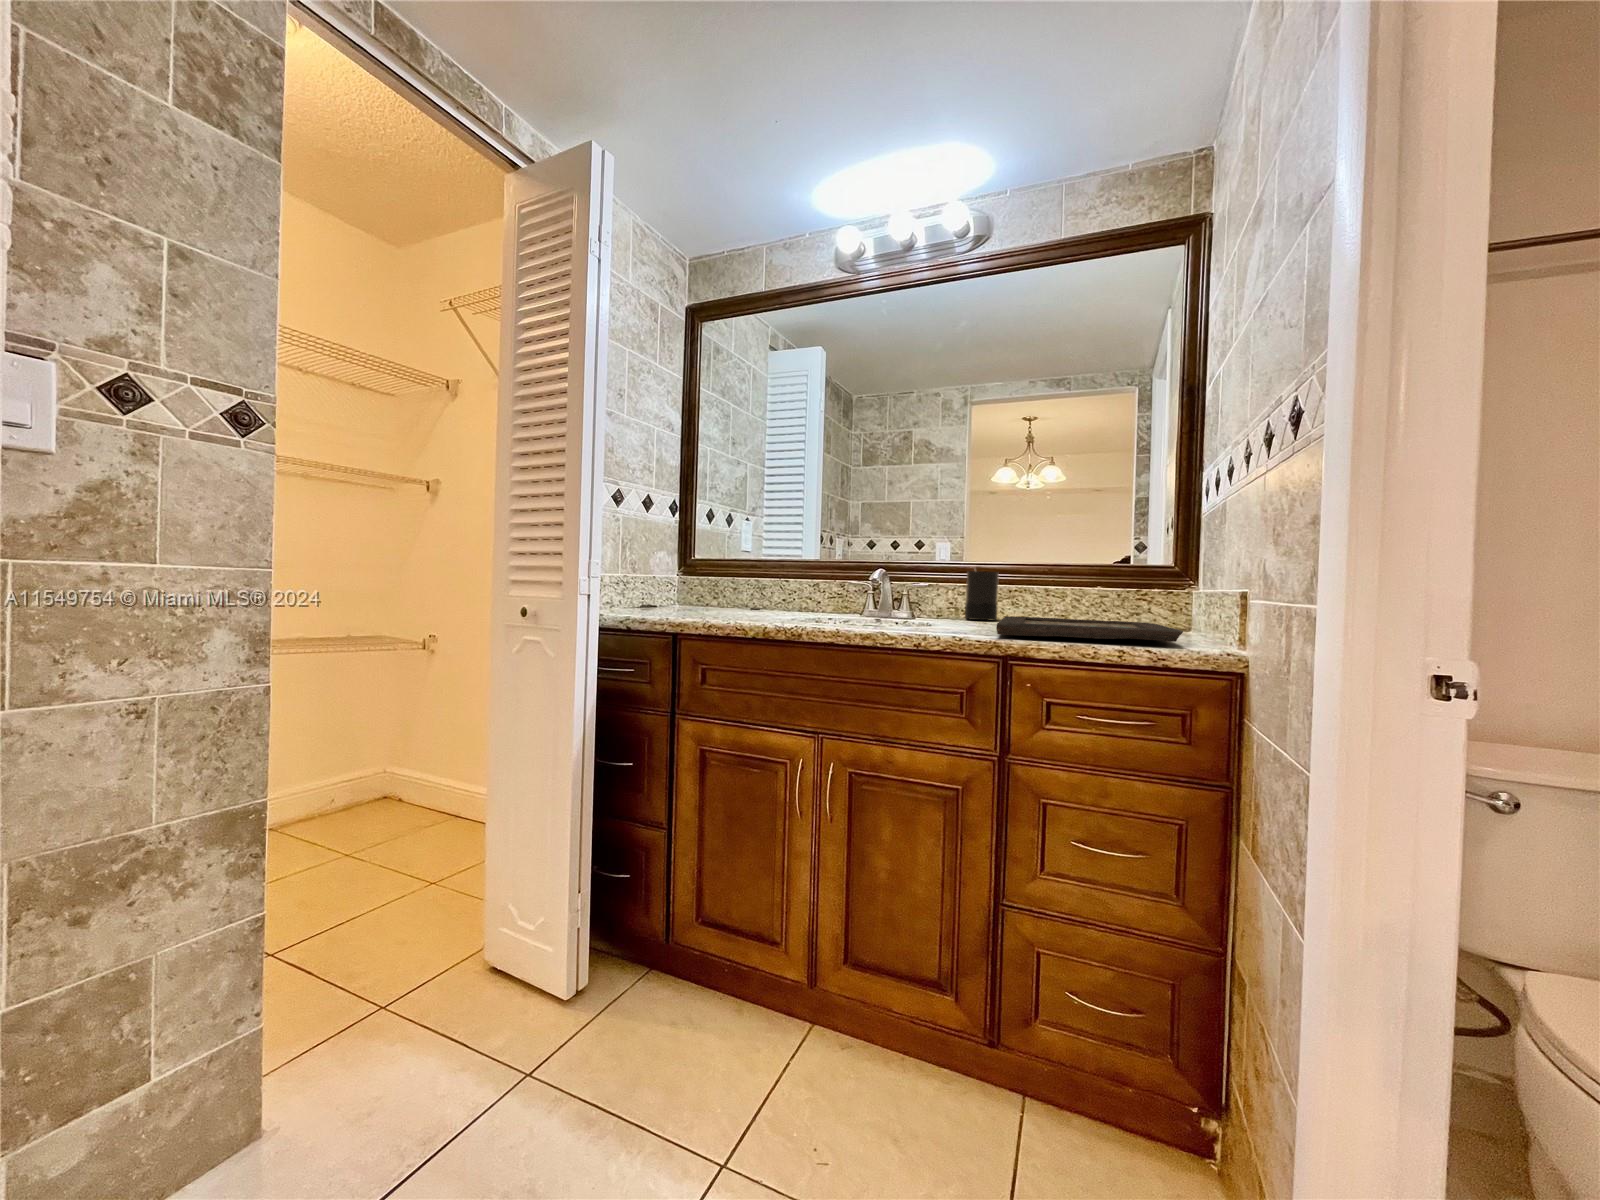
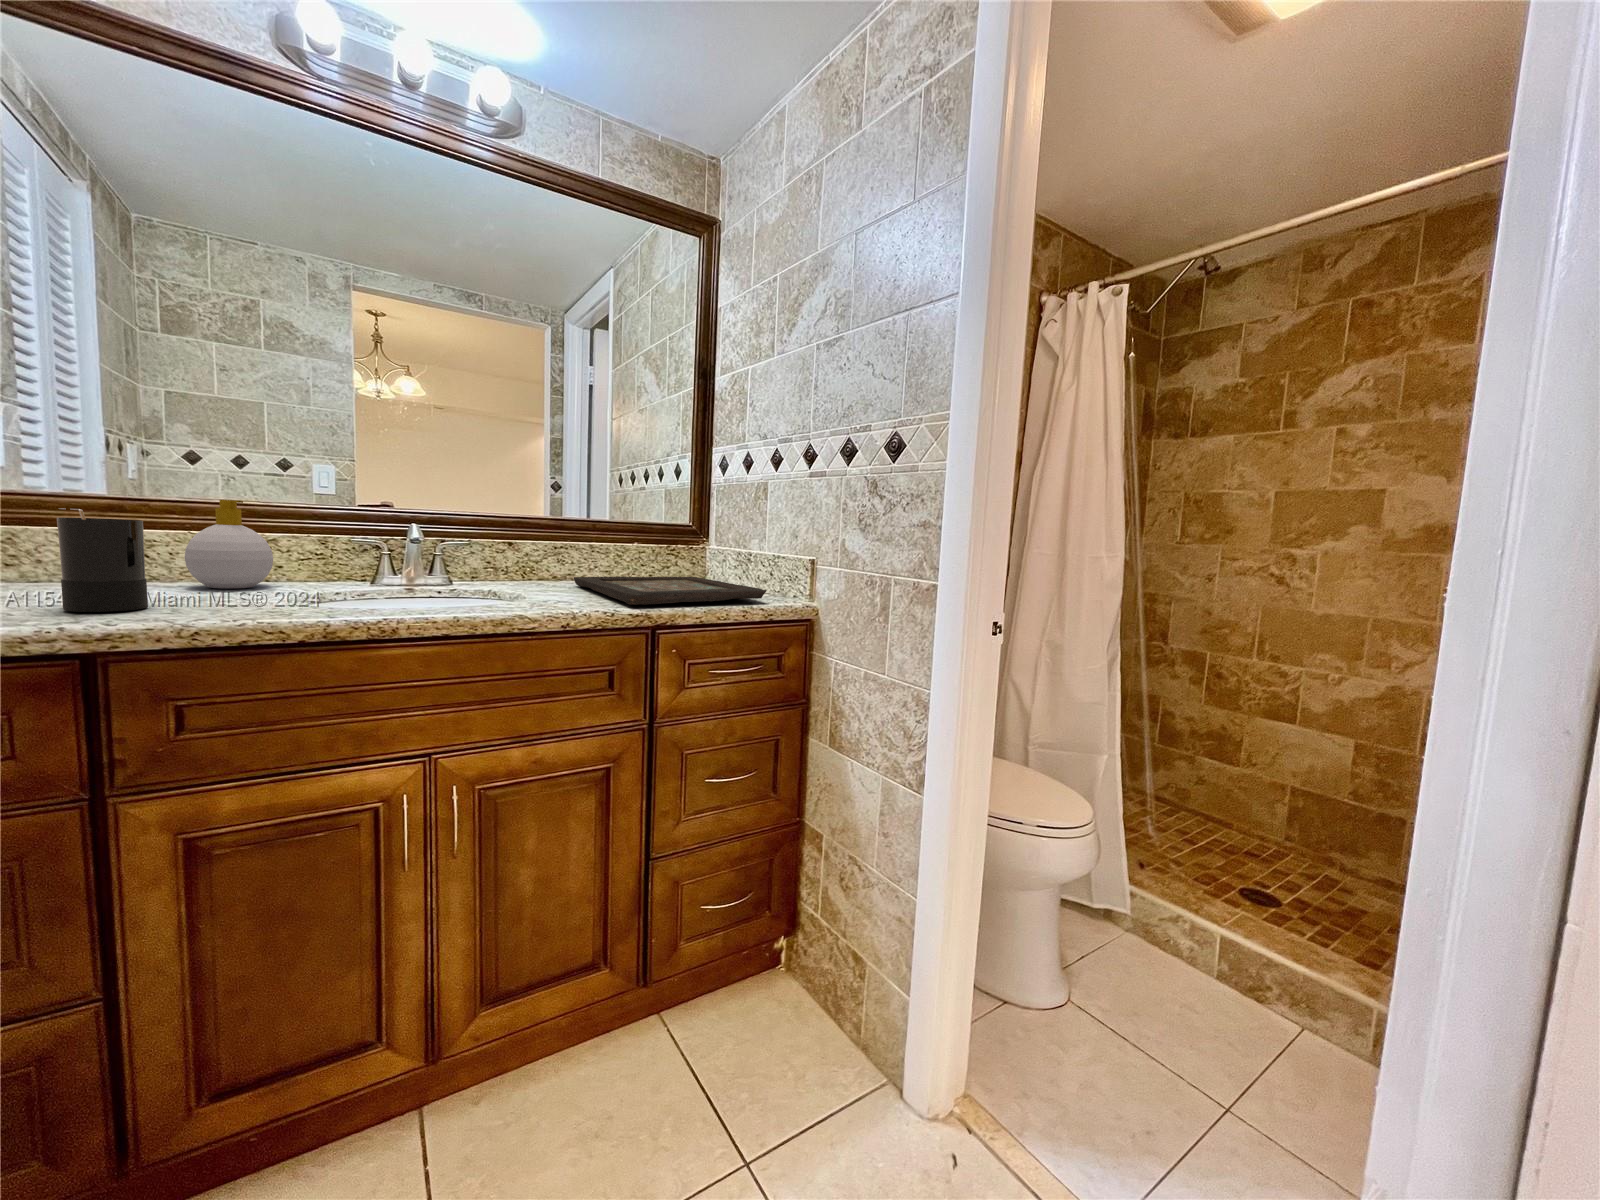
soap bottle: none [761,556,804,613] -> present [184,500,273,588]
candle: present [965,570,999,621] -> present [57,508,148,612]

